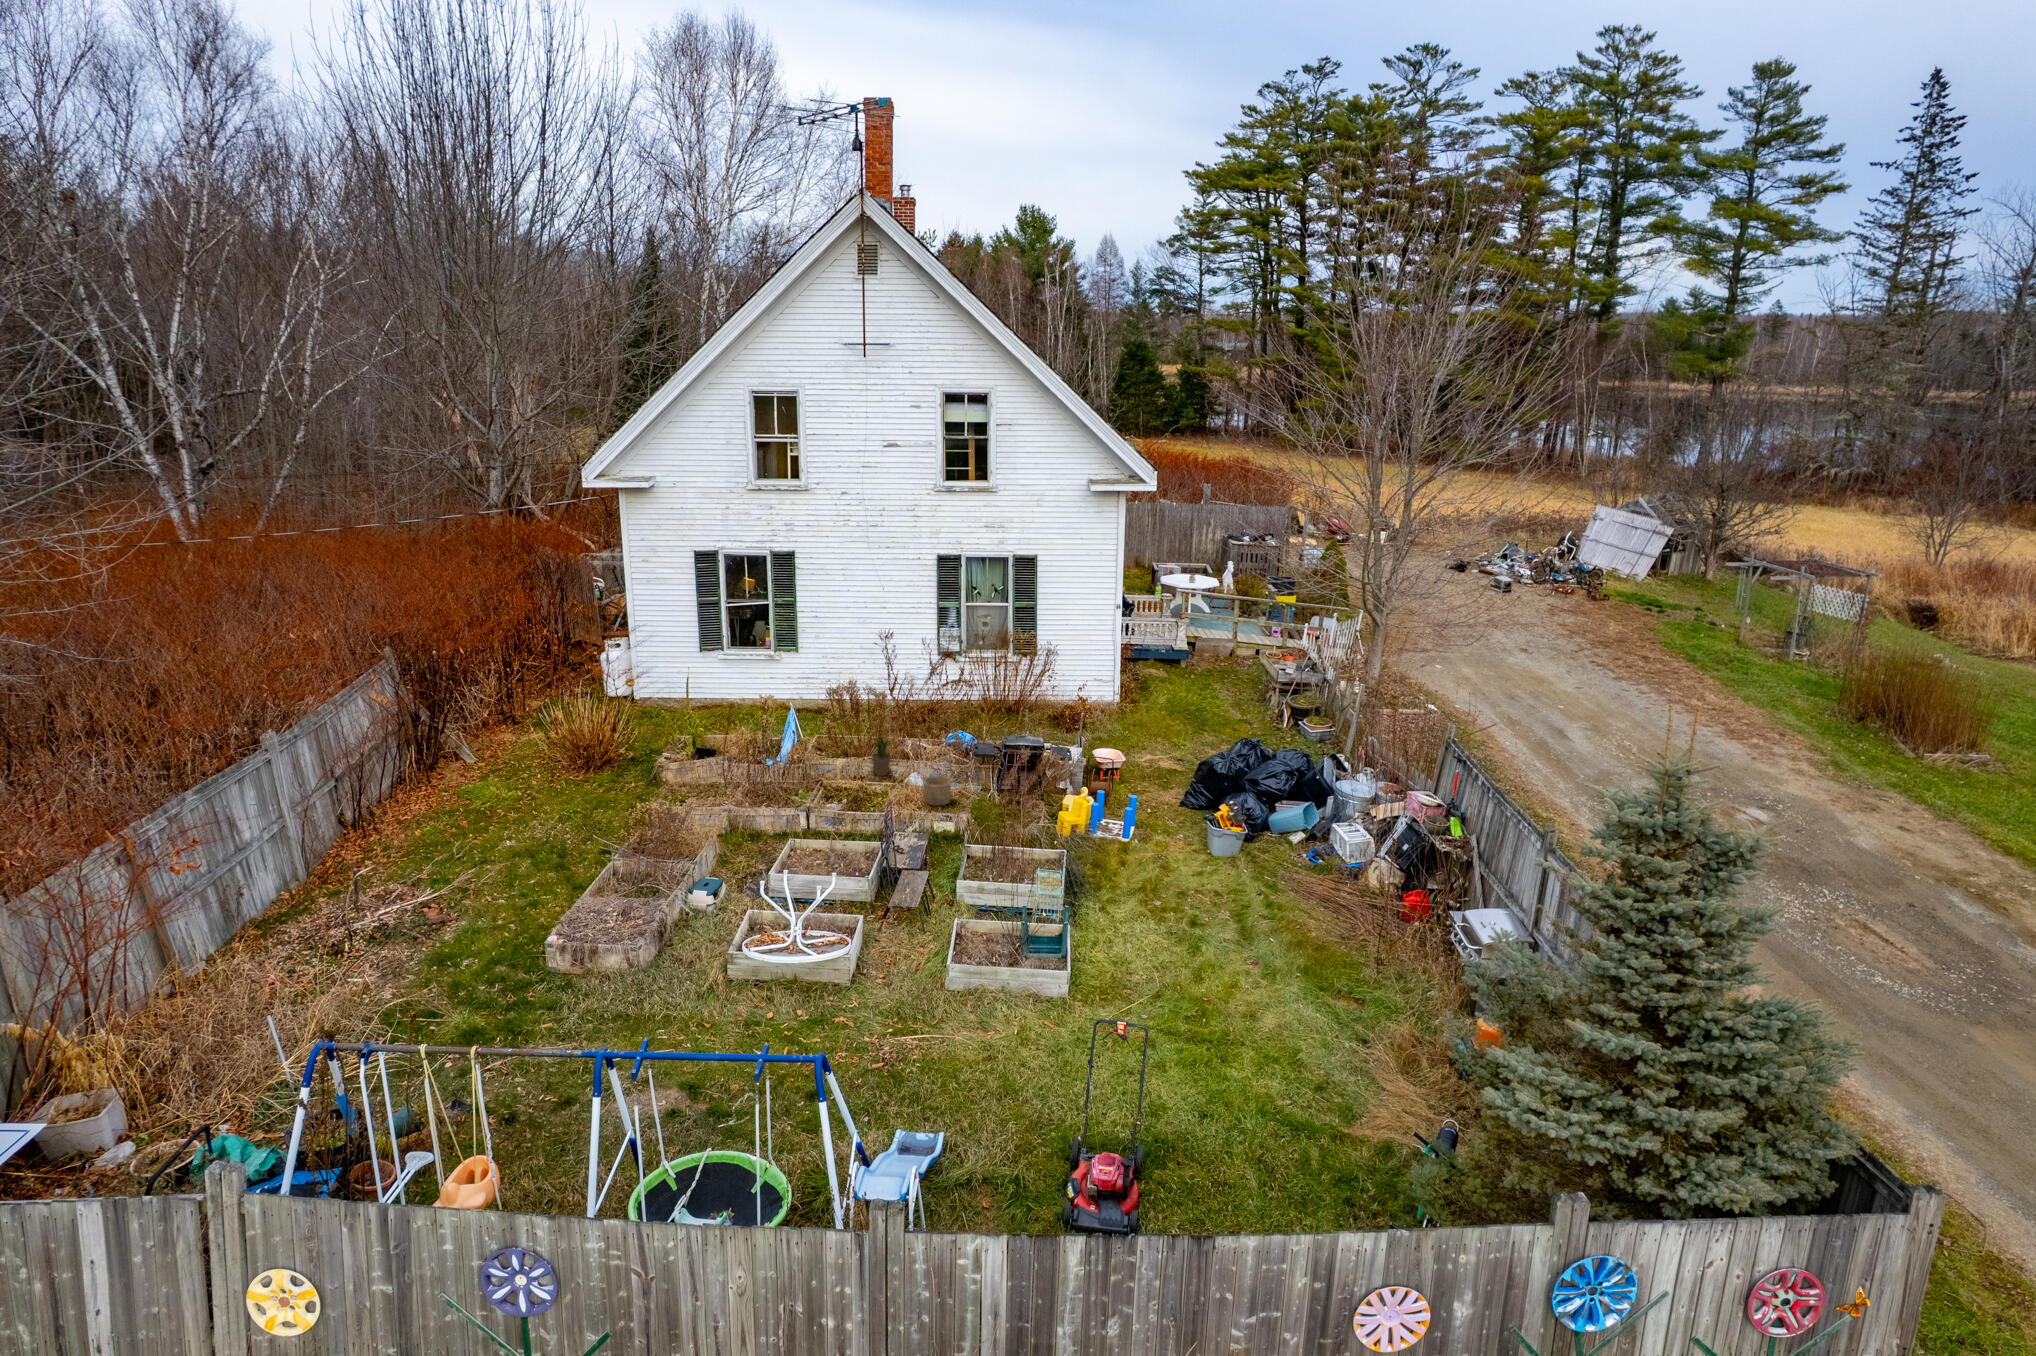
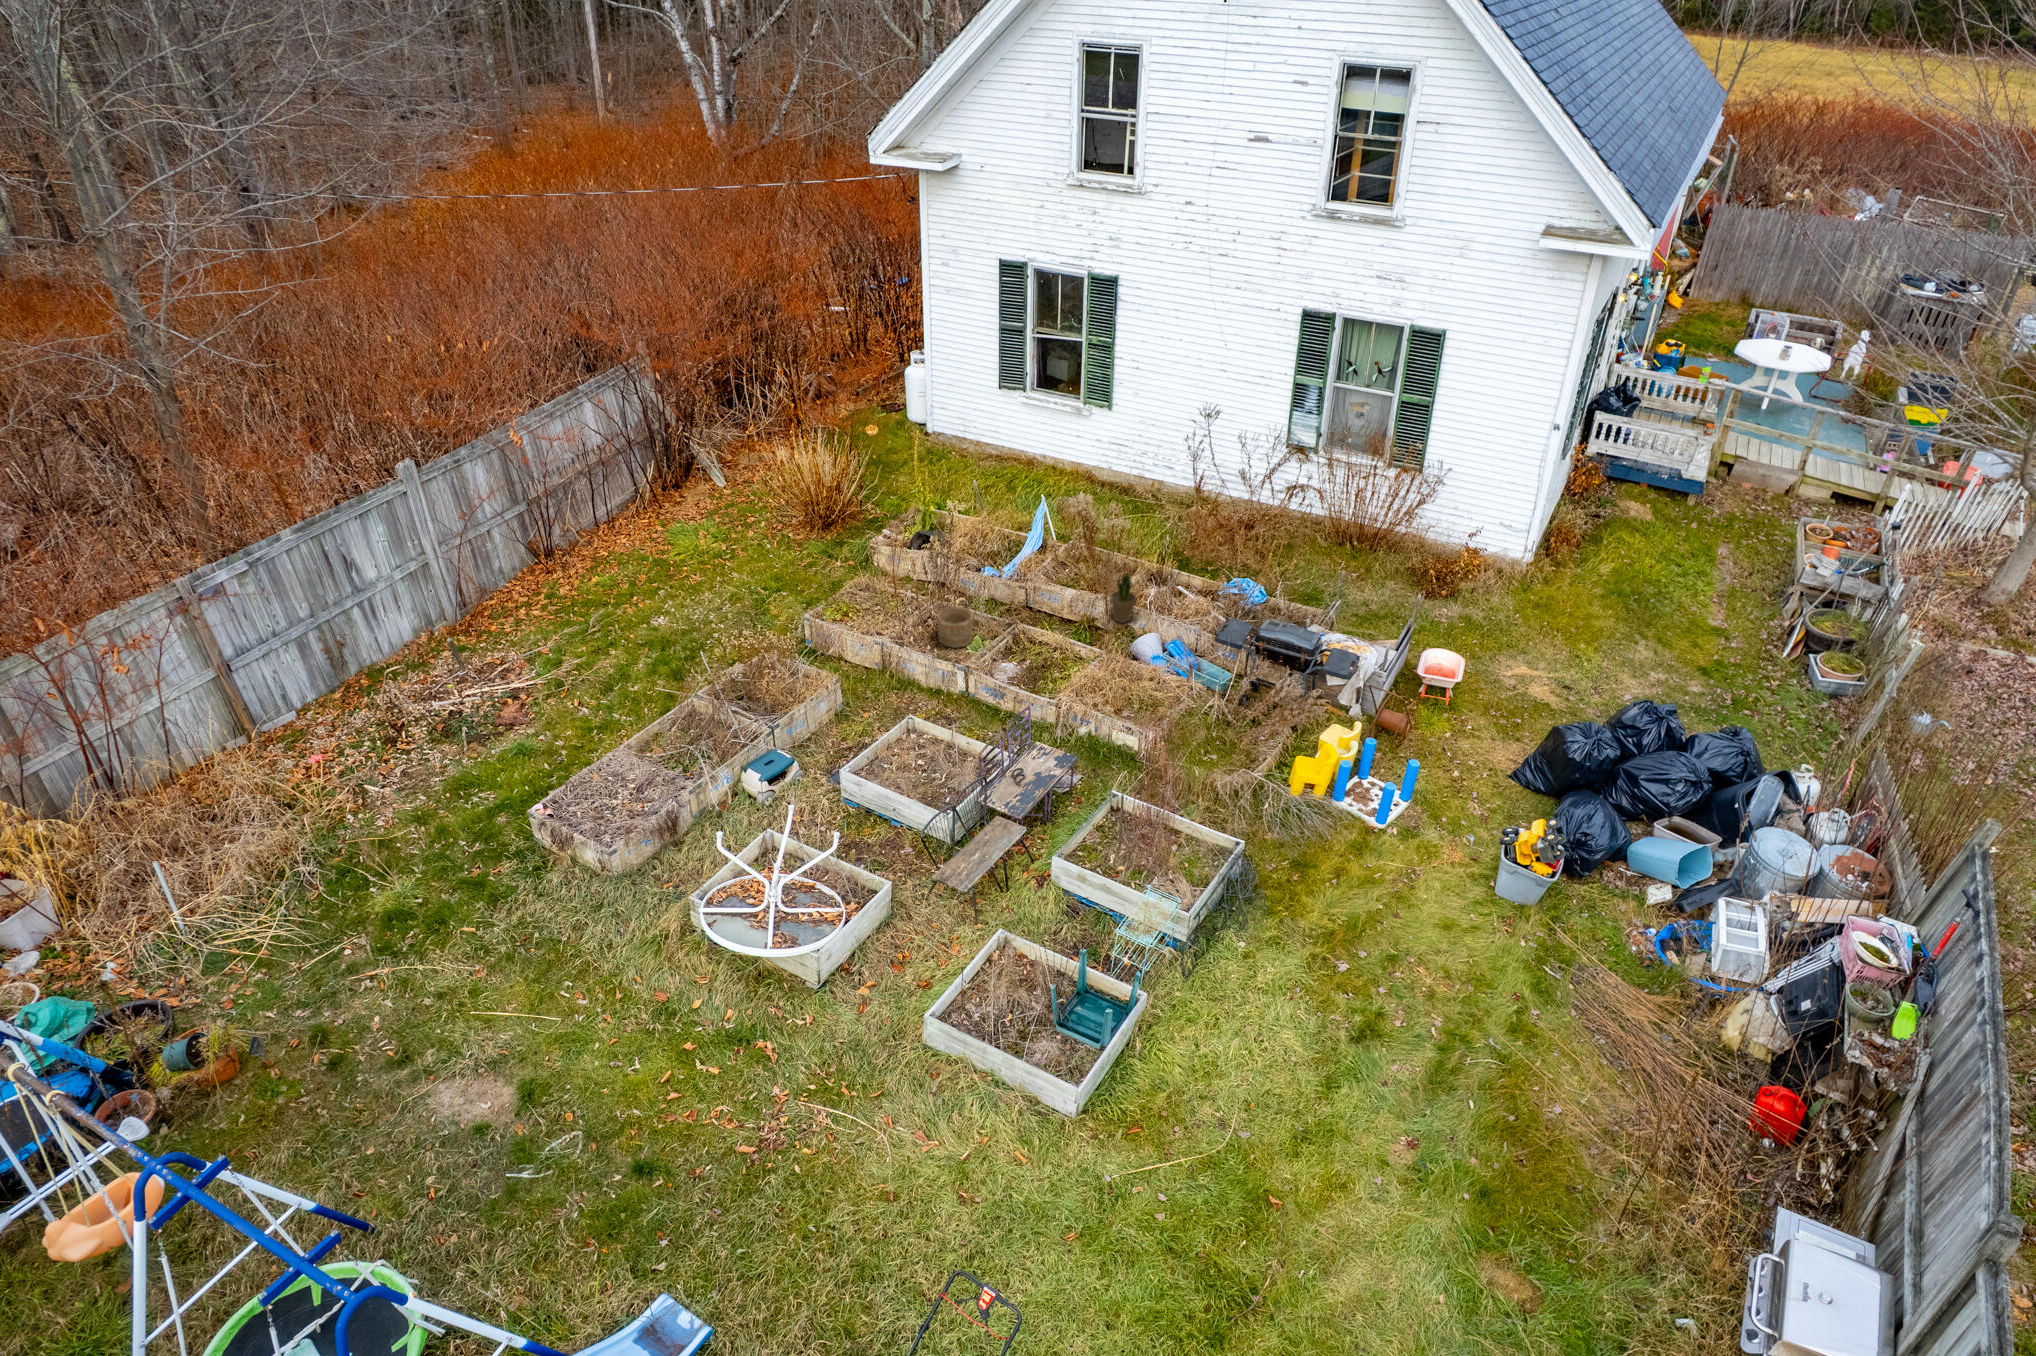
wooden bucket: present [923,775,951,806] -> present [937,606,973,648]

